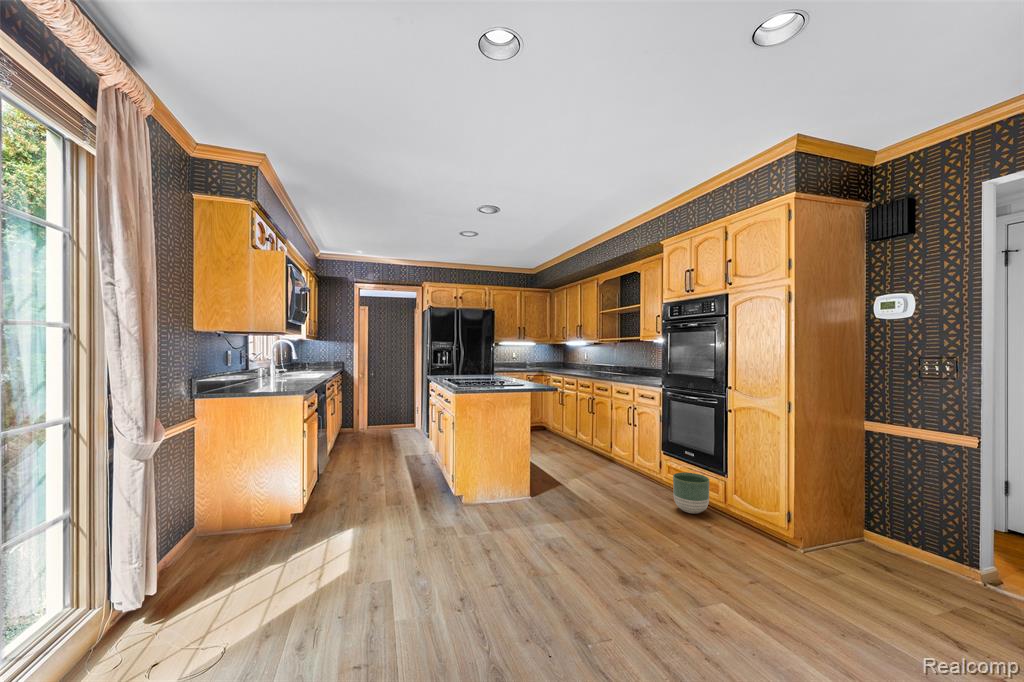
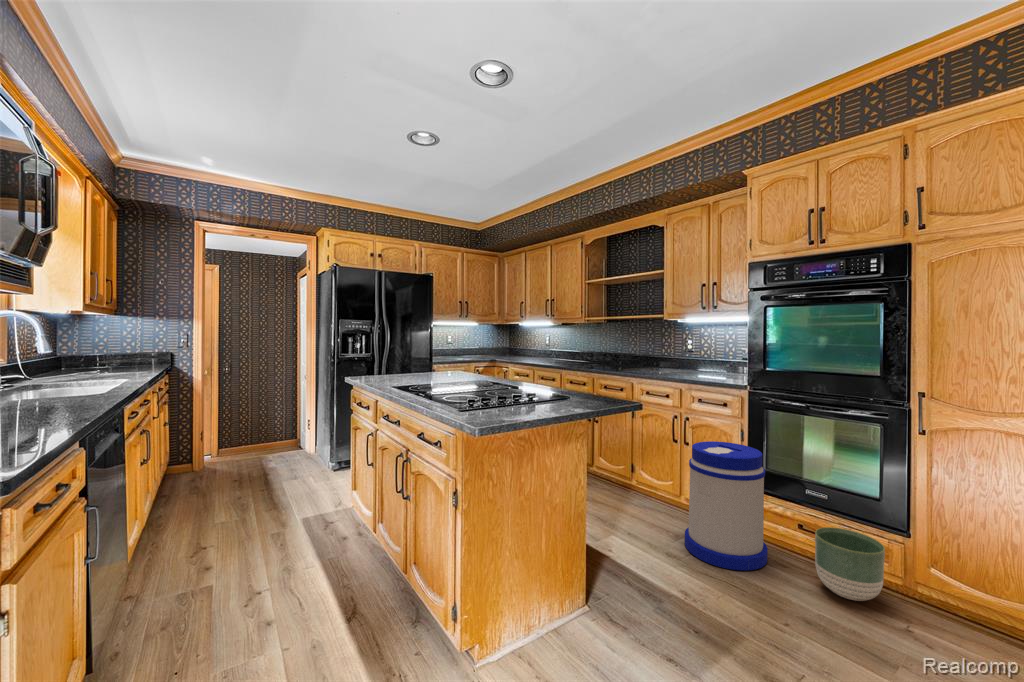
trash can: none [614,421,664,497] -> present [685,441,768,570]

